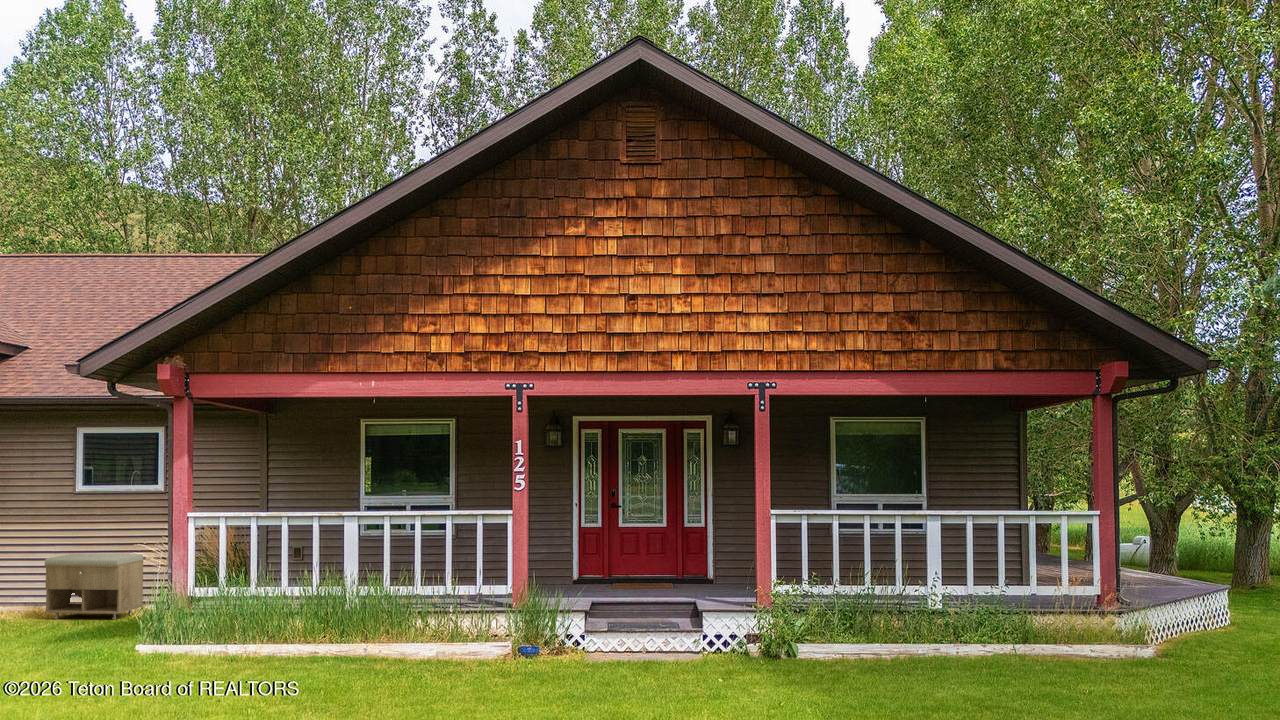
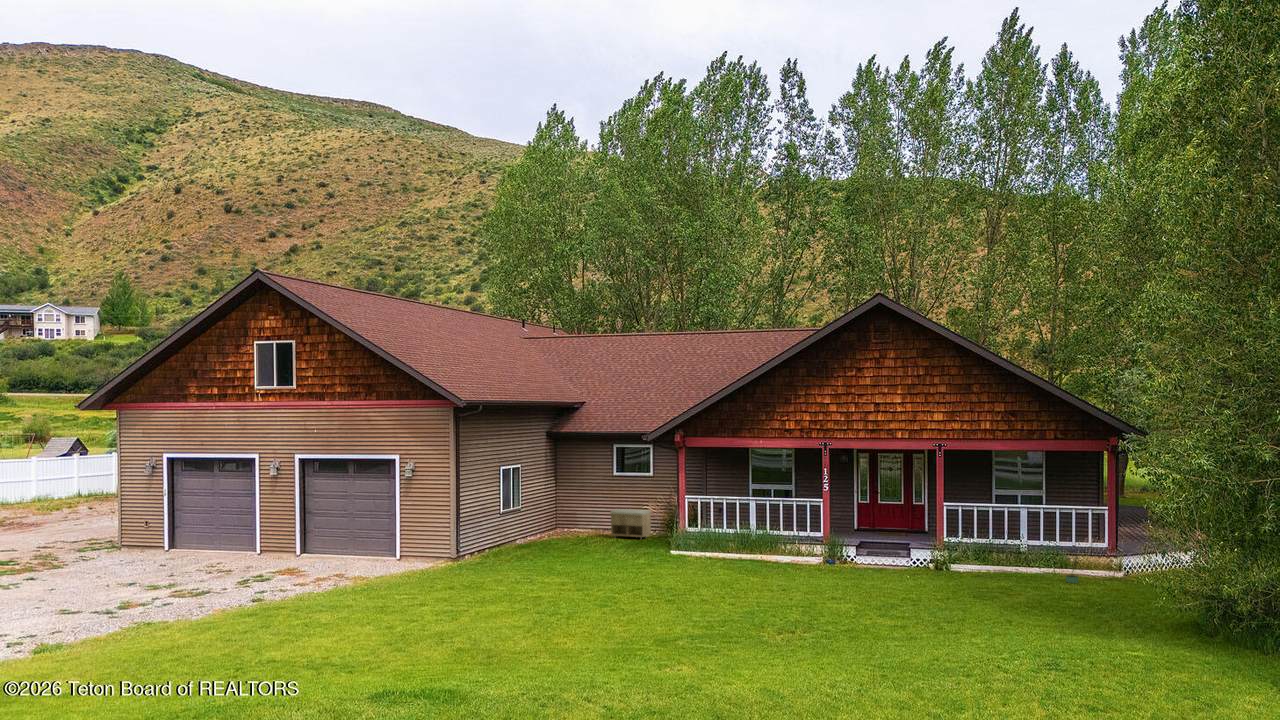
potted plant: none [1036,588,1087,675] -> present [1066,557,1078,583]

